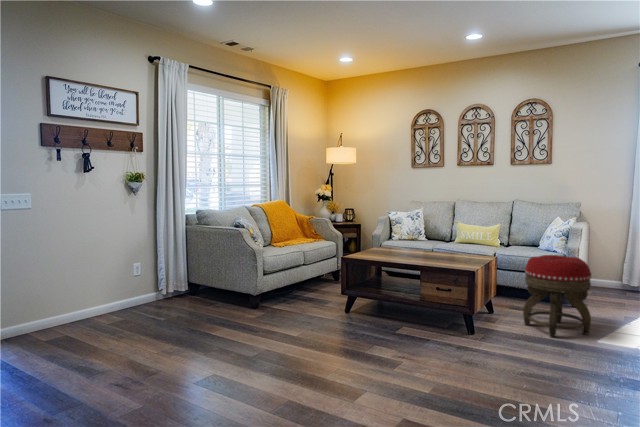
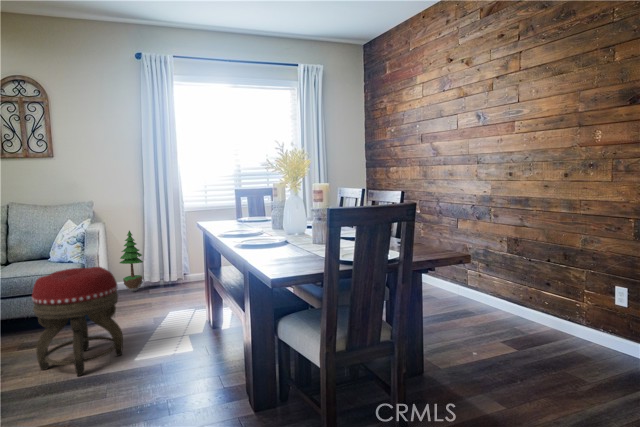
potted tree: none [598,232,624,291] -> present [120,231,143,292]

